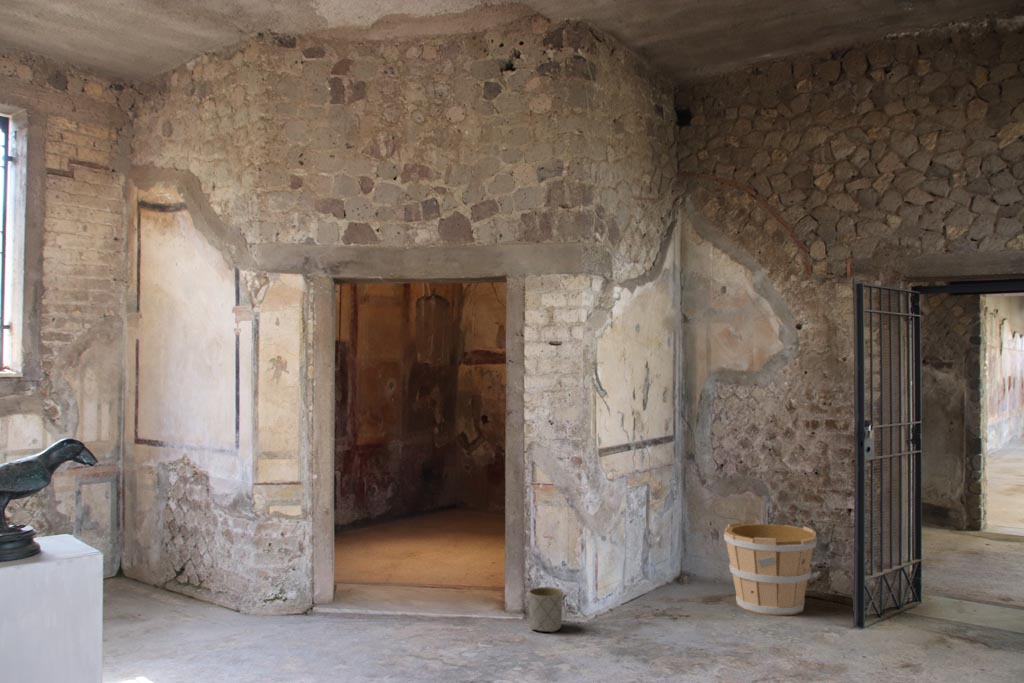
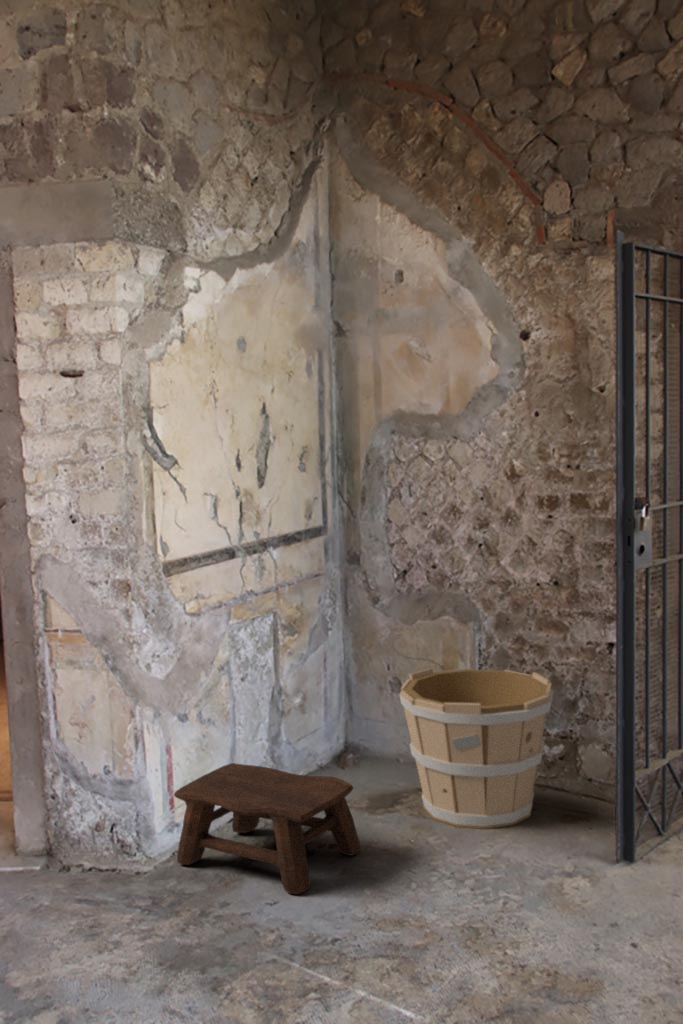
stool: none [600,568,705,637] -> present [174,763,360,894]
planter: present [528,587,563,633] -> none [35,814,100,899]

